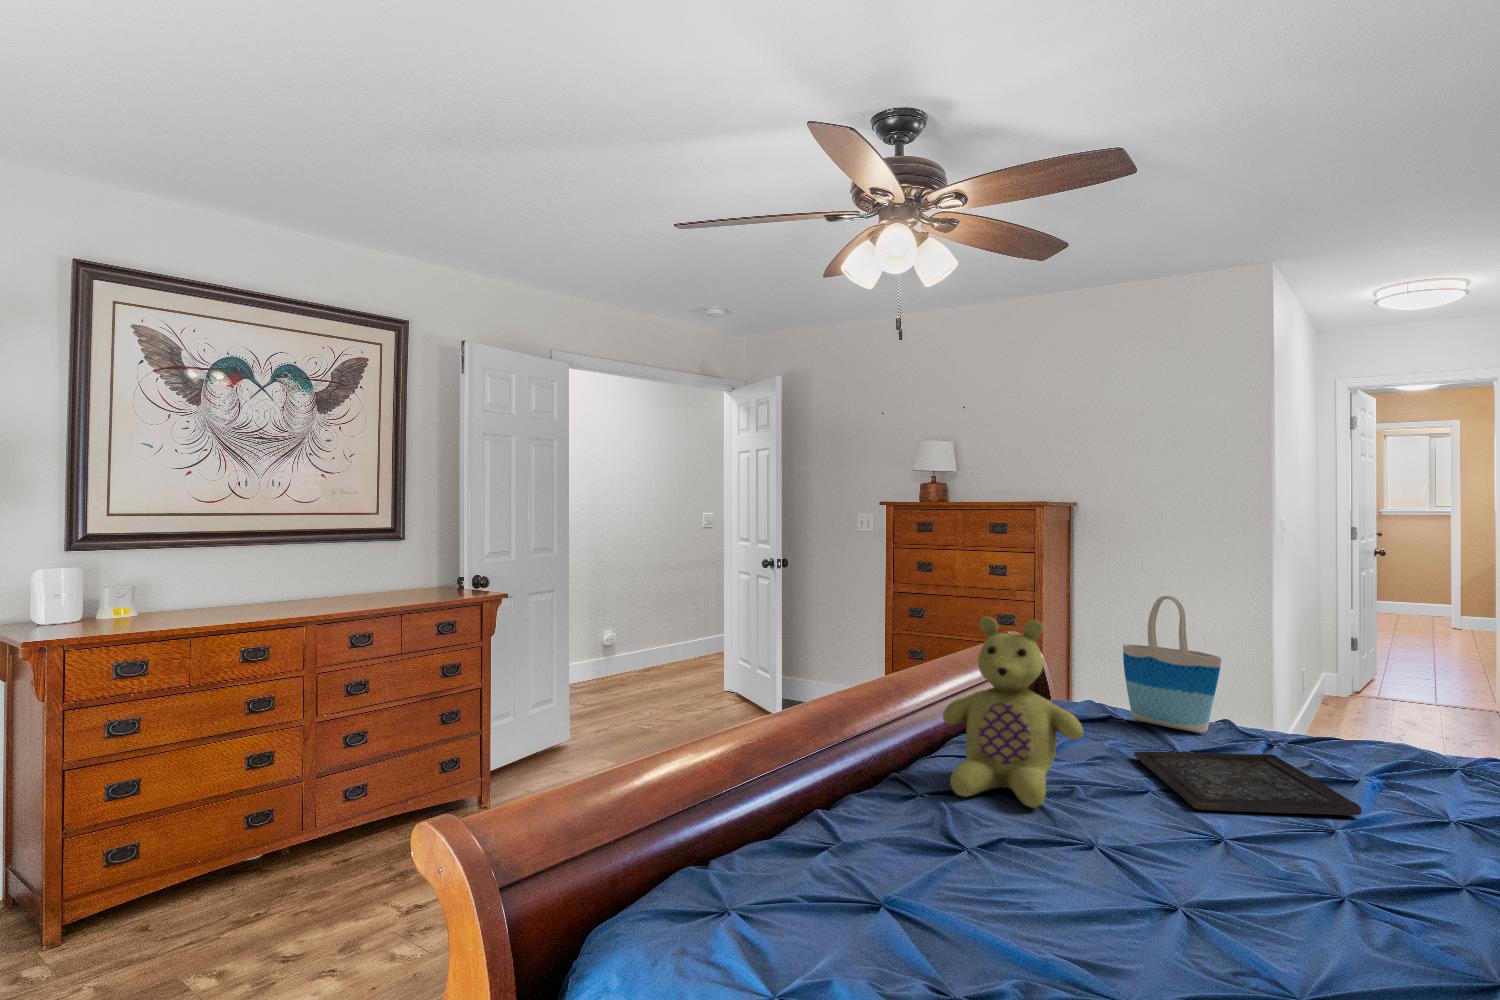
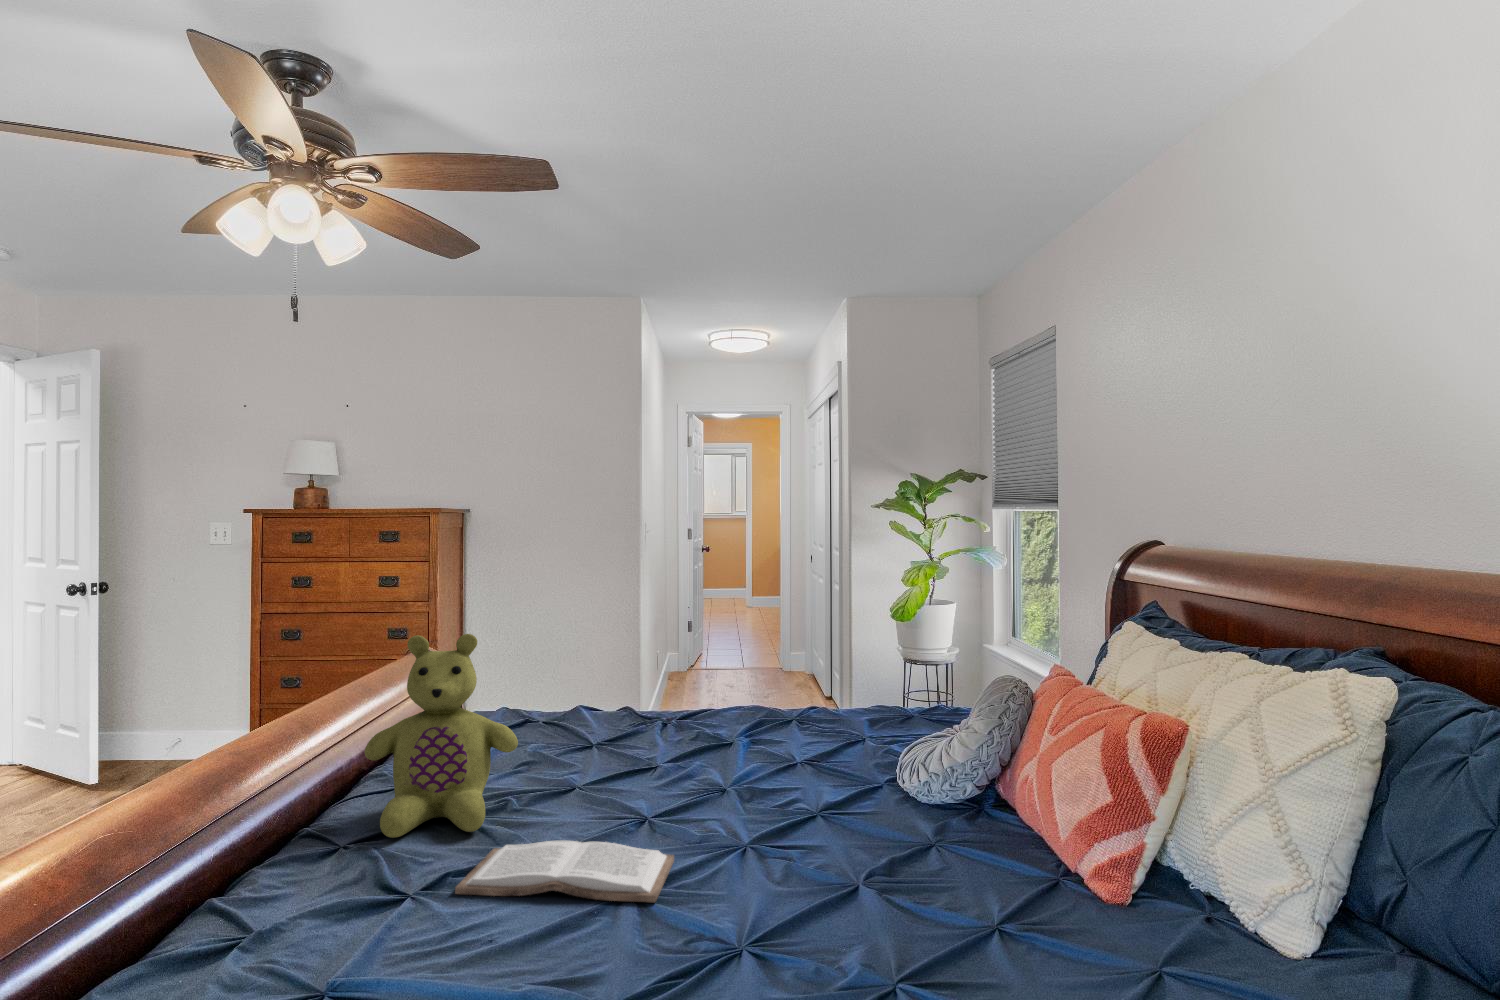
tote bag: present [1123,595,1222,732] -> none [537,597,625,723]
tray: present [1134,752,1361,815] -> none [557,733,741,796]
book: none [1005,827,1245,926] -> present [455,840,674,902]

